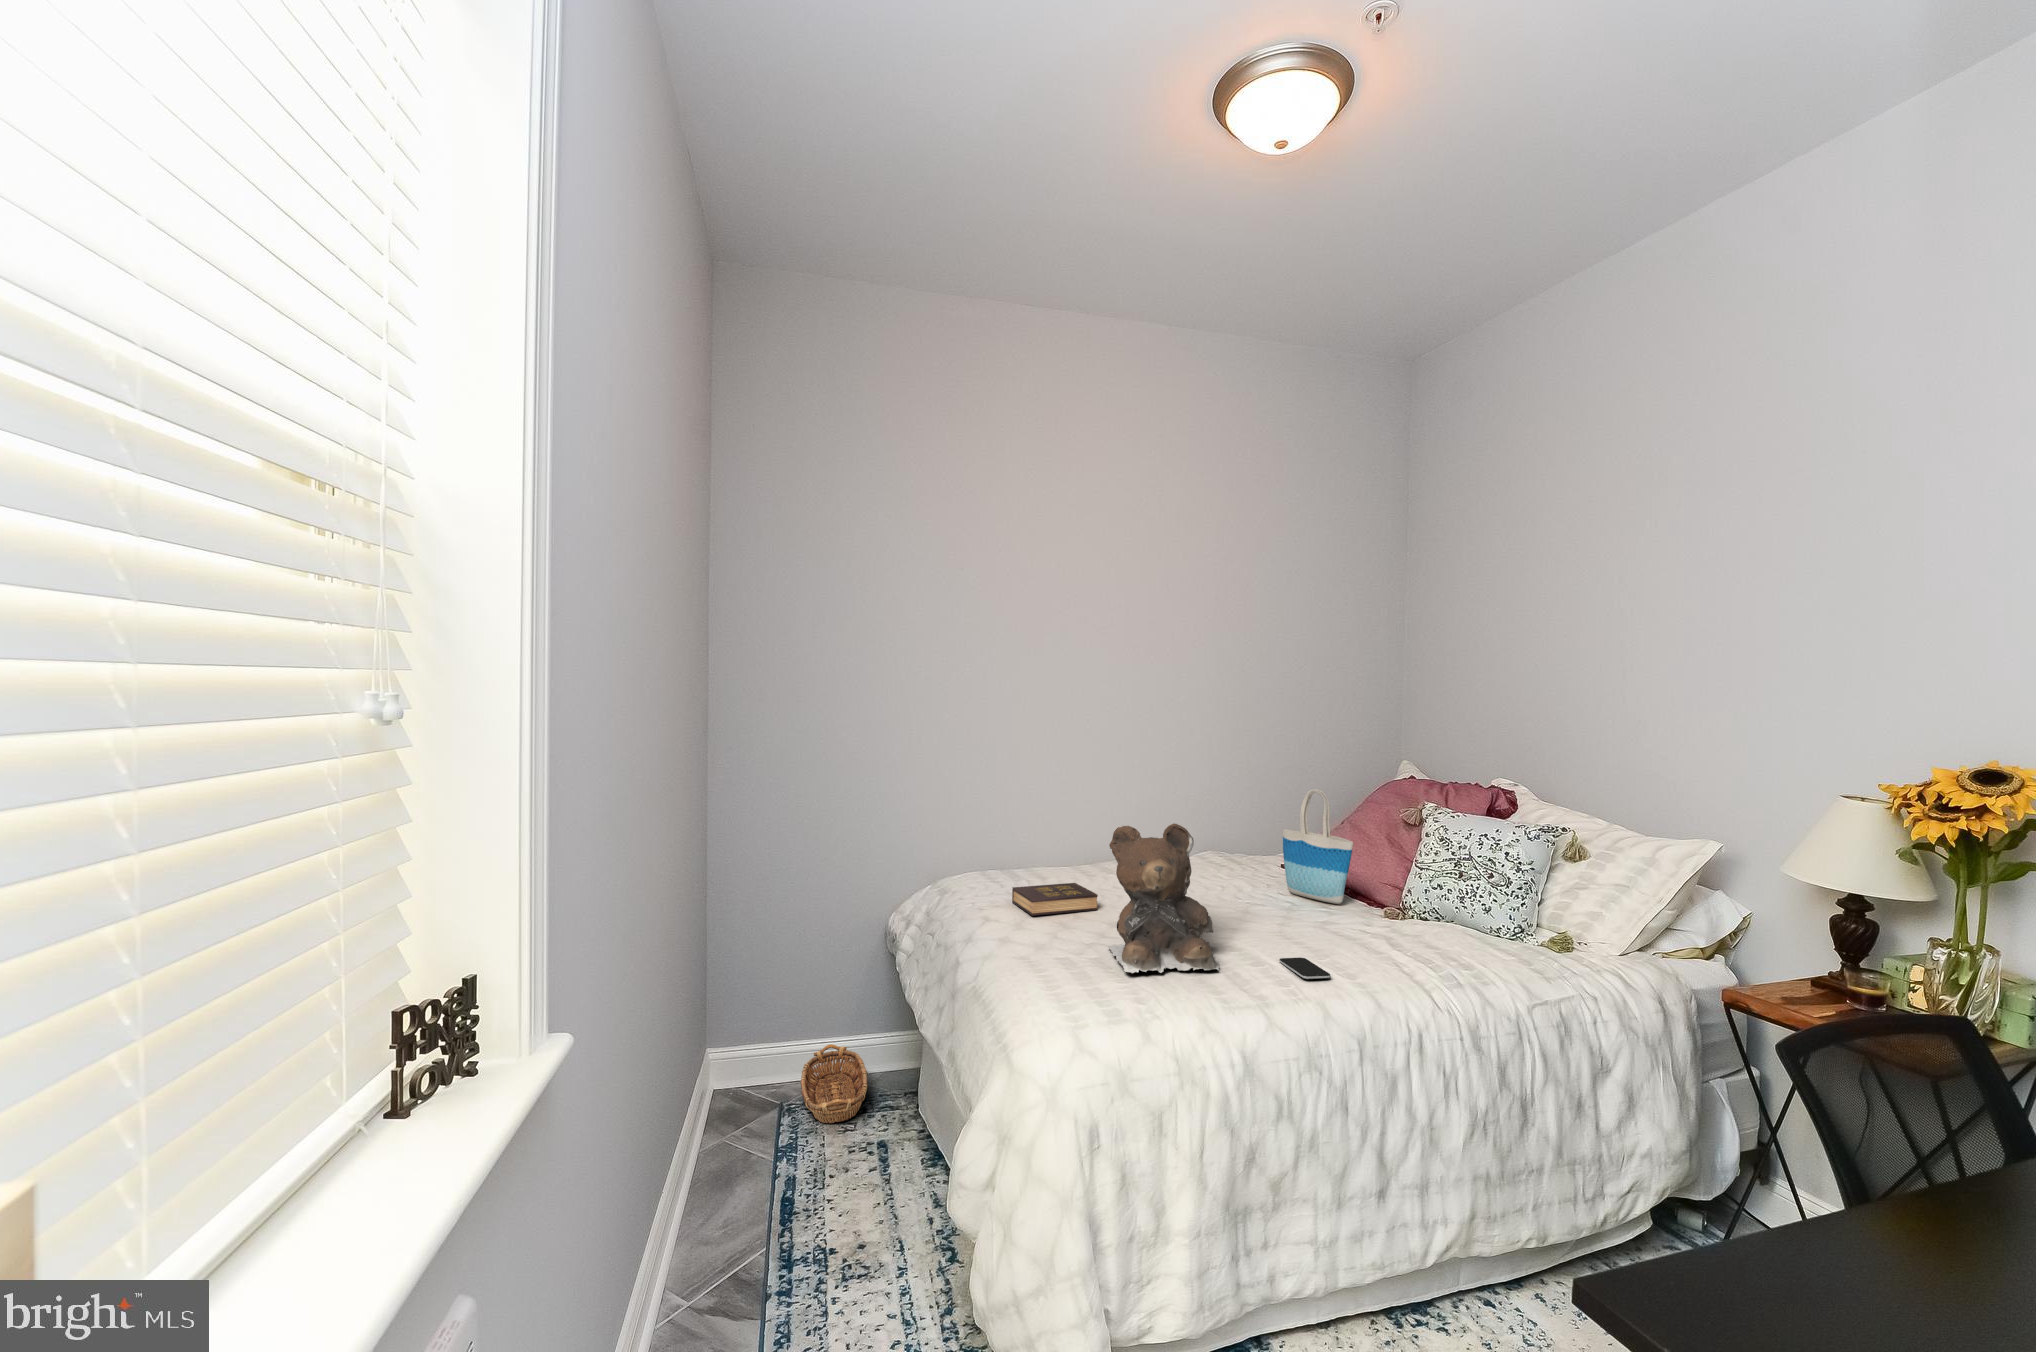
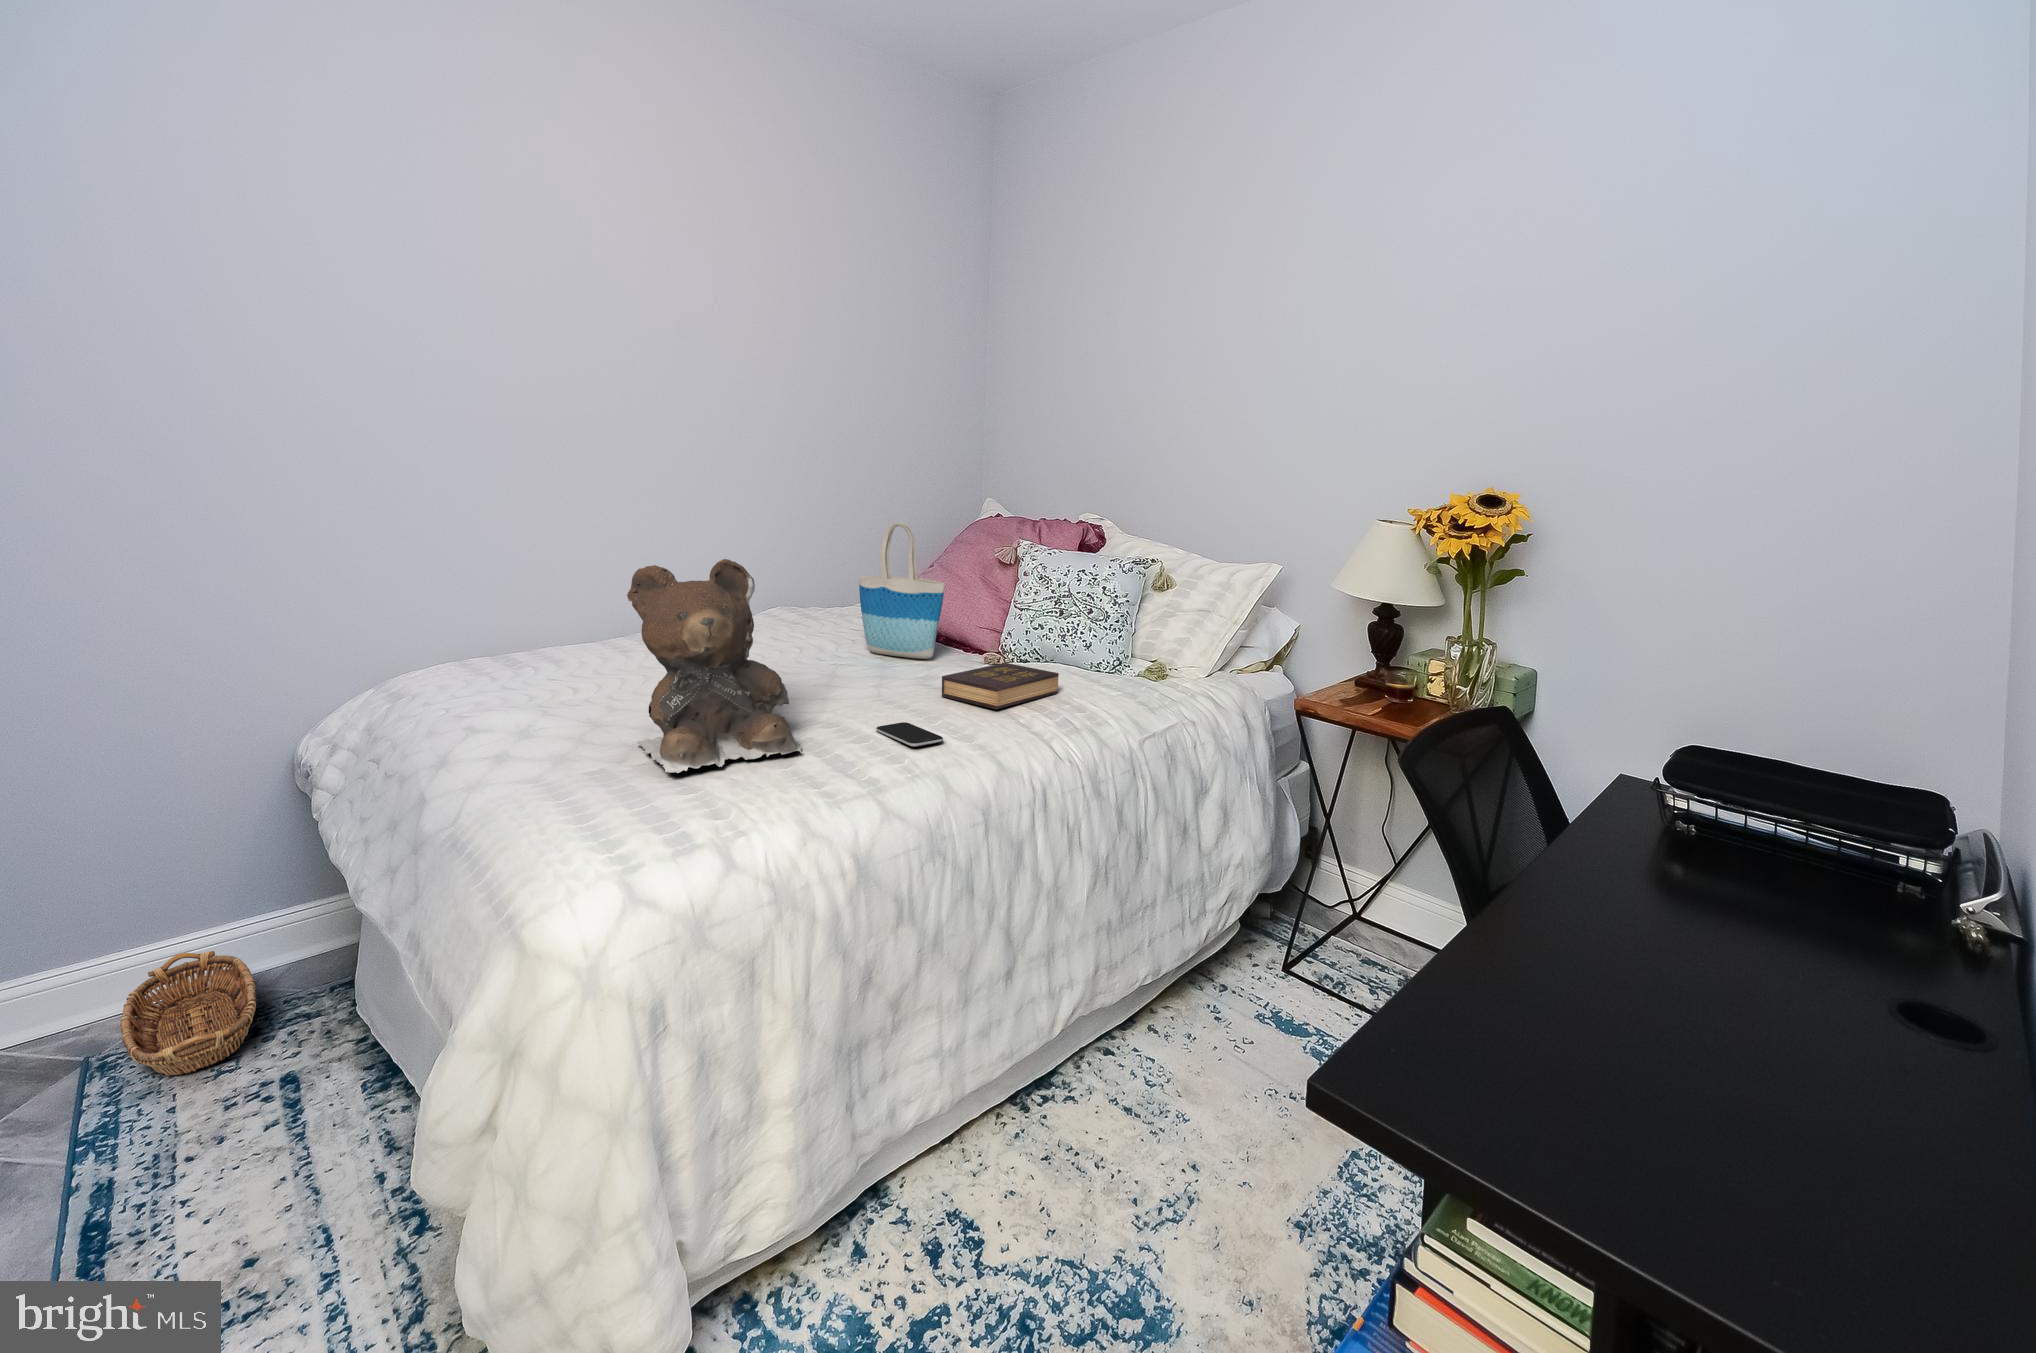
hardback book: present [1012,883,1098,916] -> present [942,663,1059,709]

